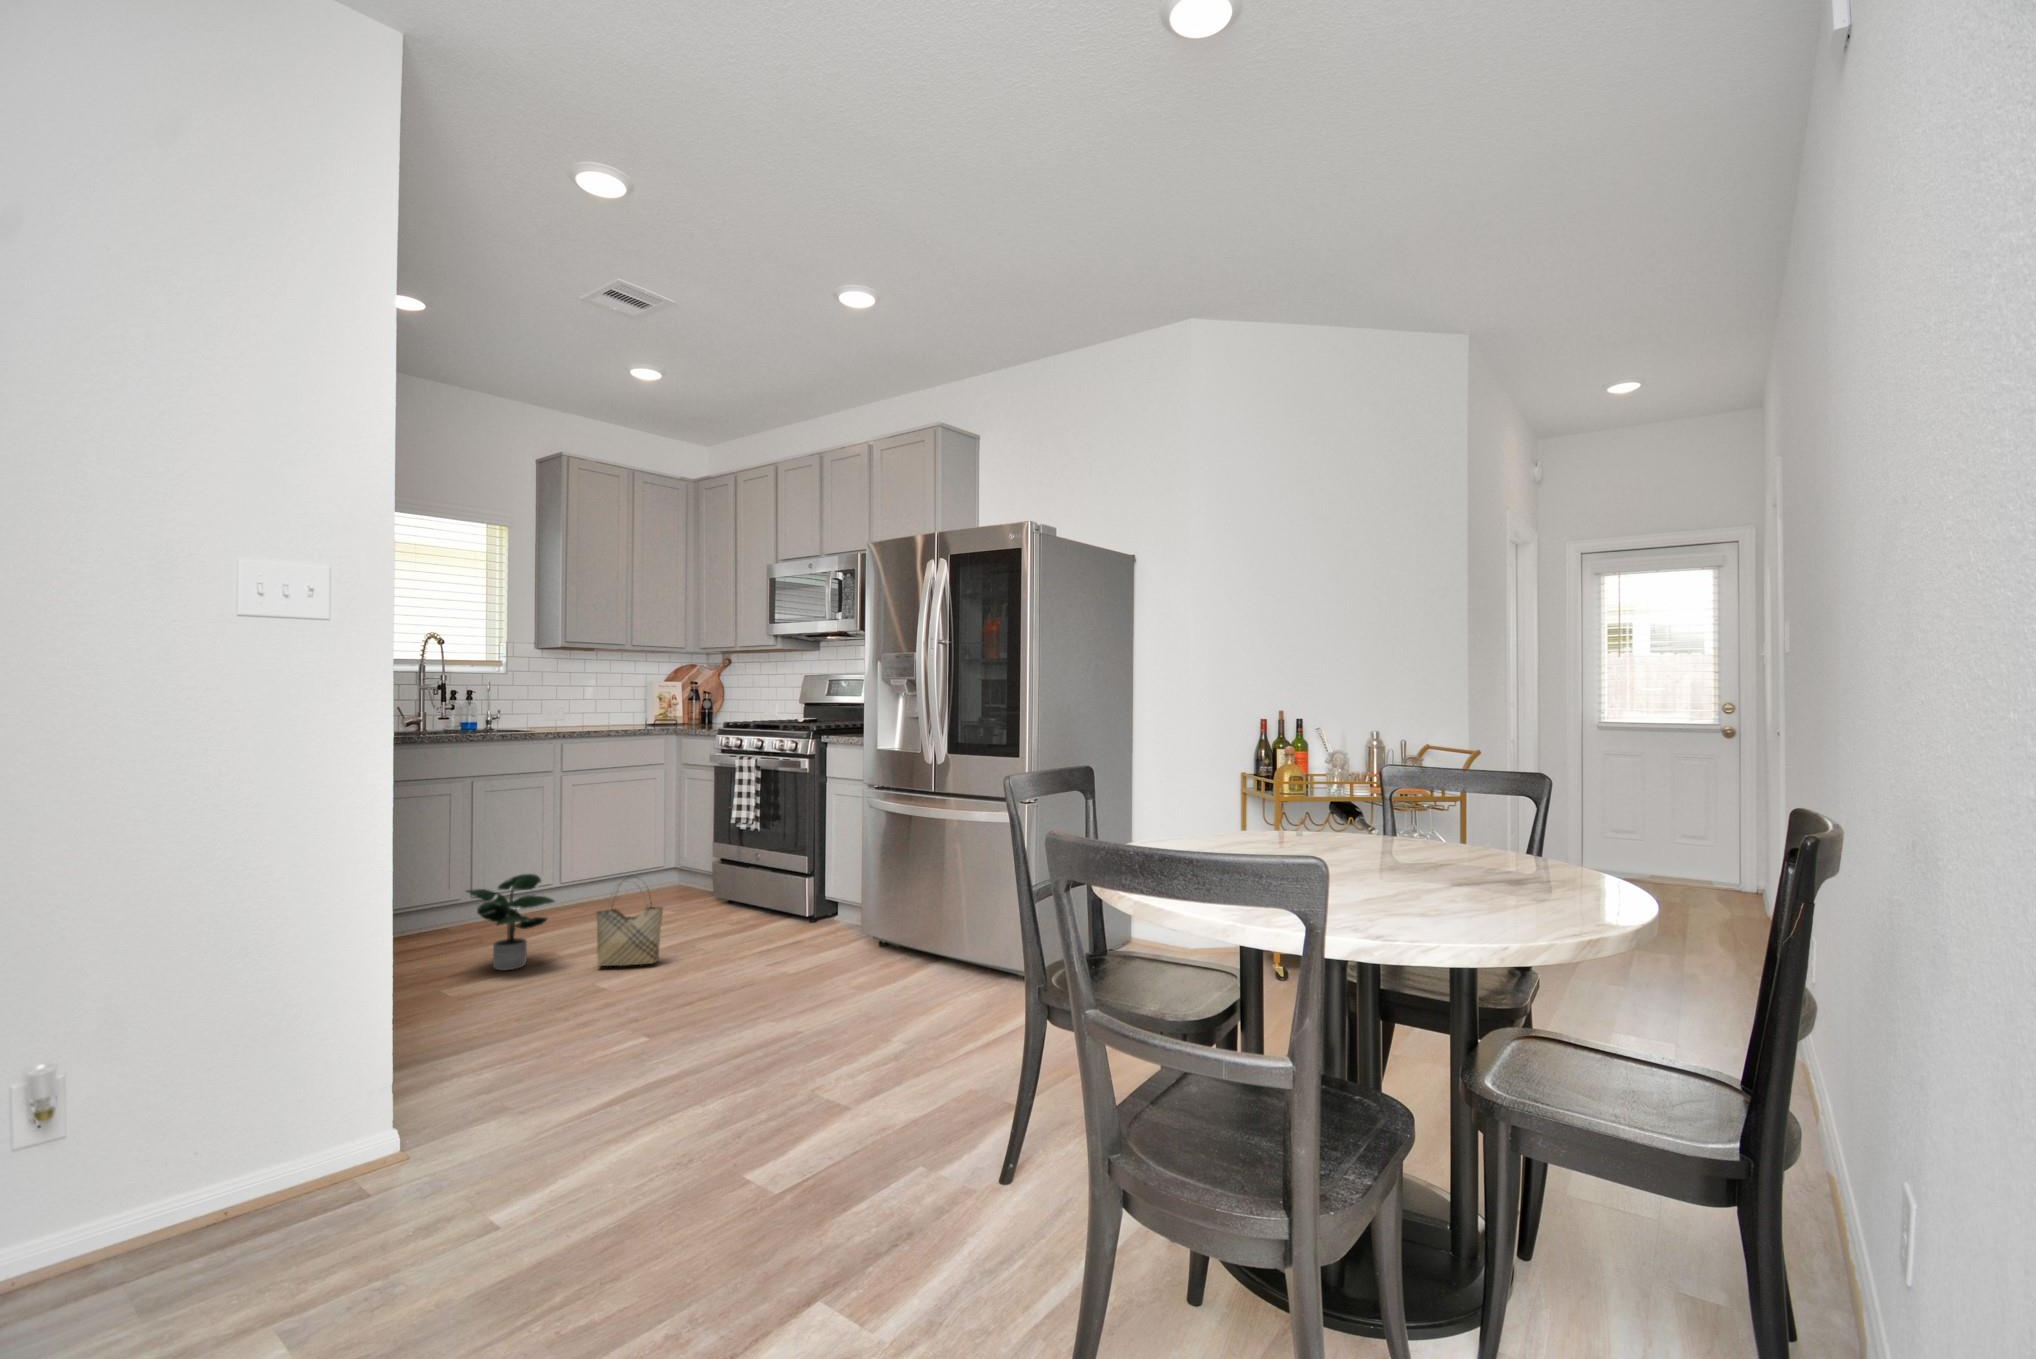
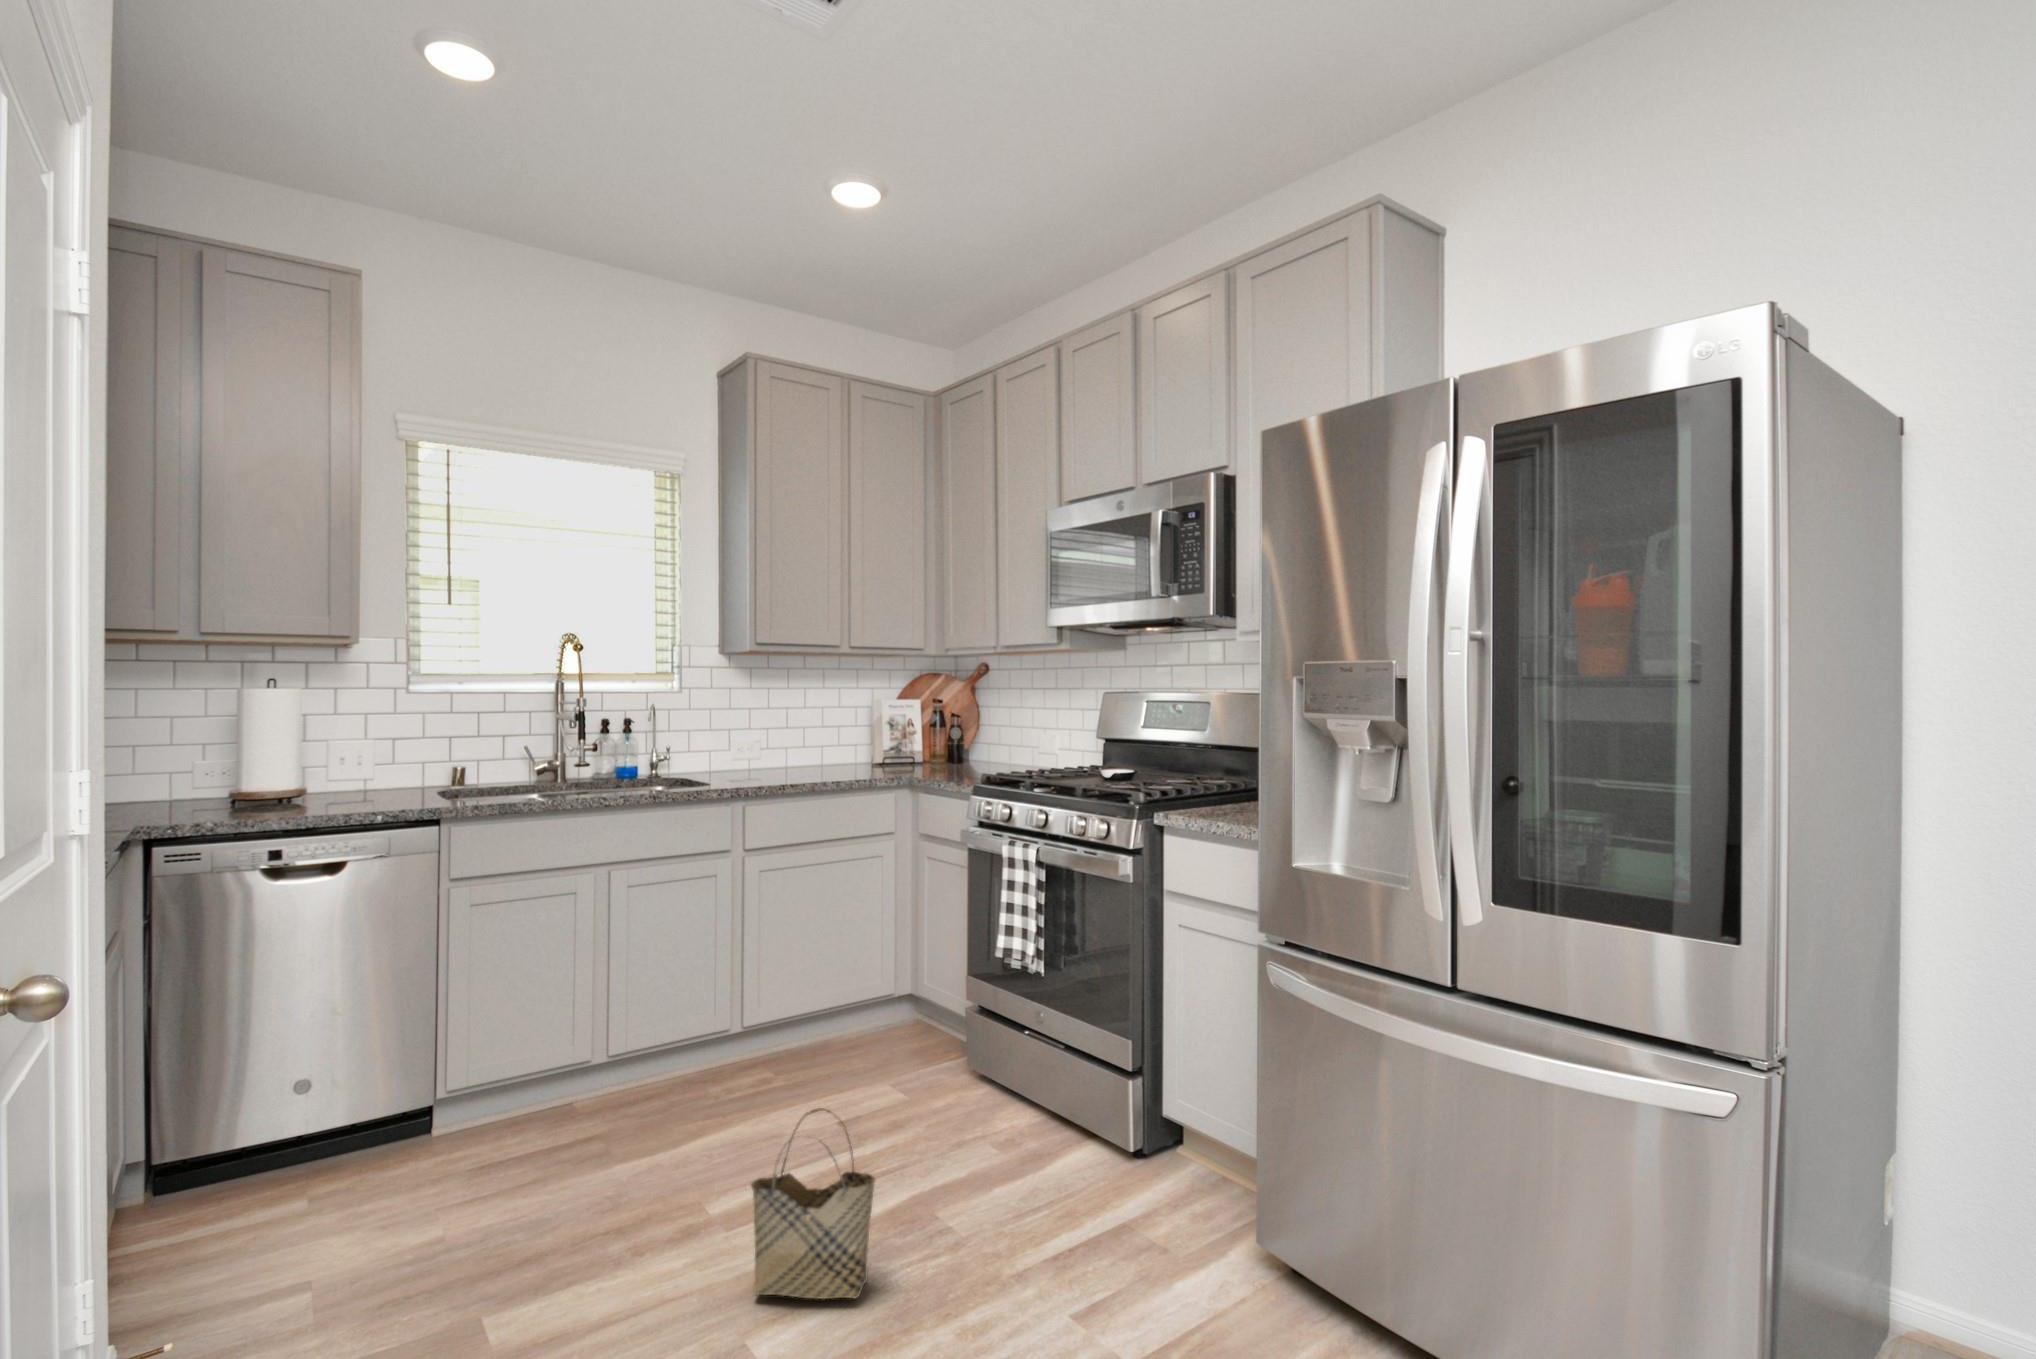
potted plant: present [466,874,555,970] -> none [526,1077,688,1279]

